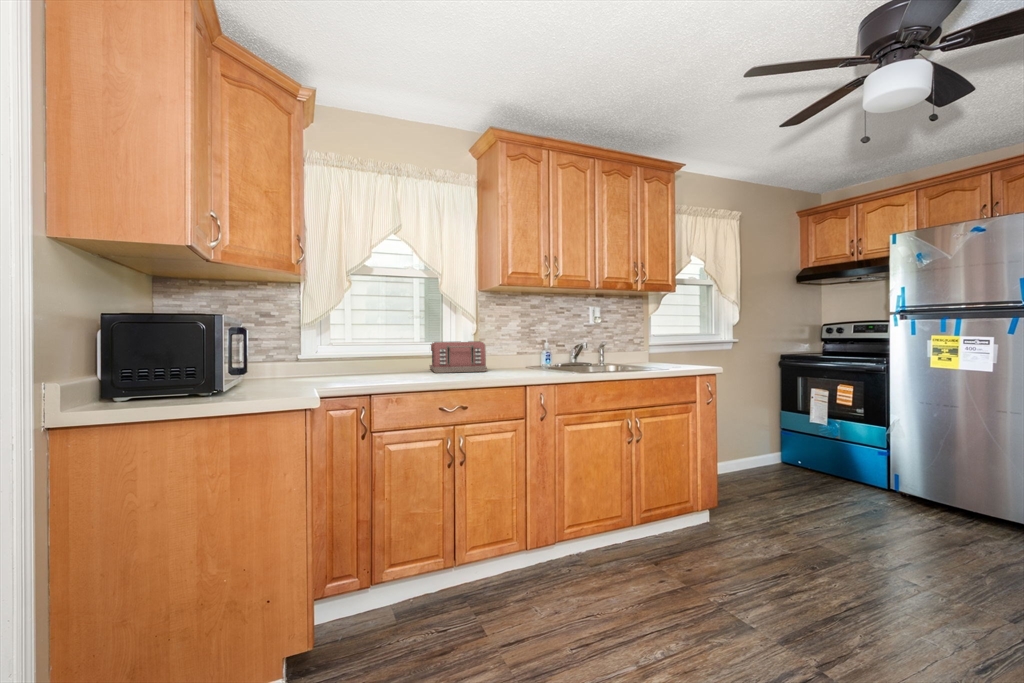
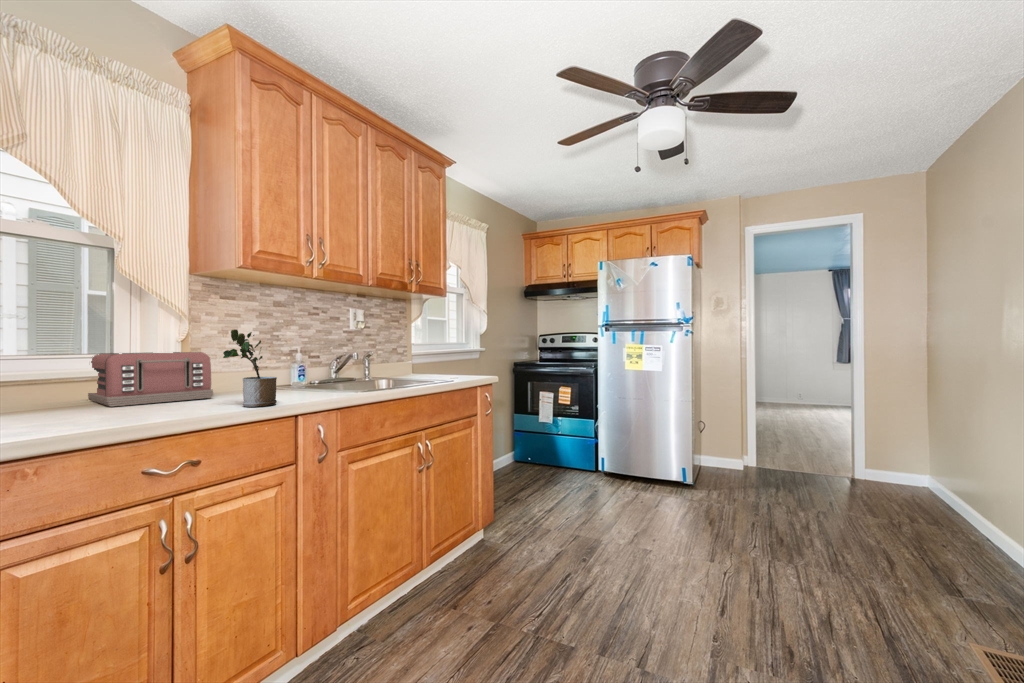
potted plant: none [483,327,515,378] -> present [223,329,277,407]

